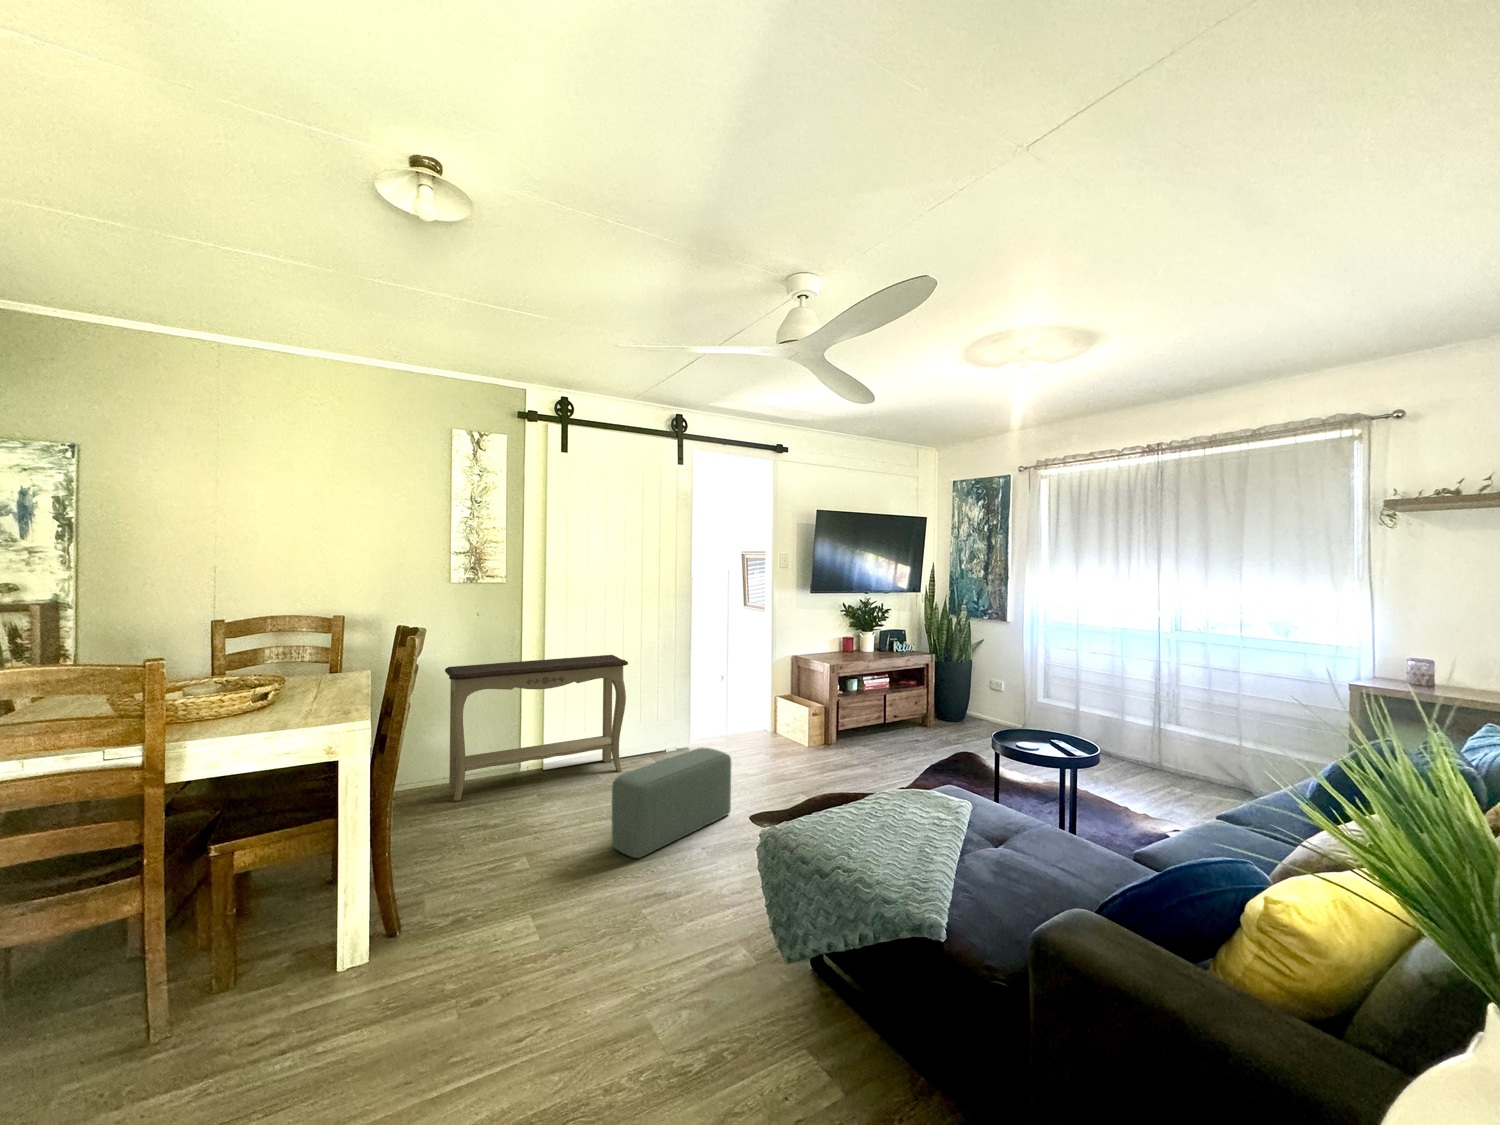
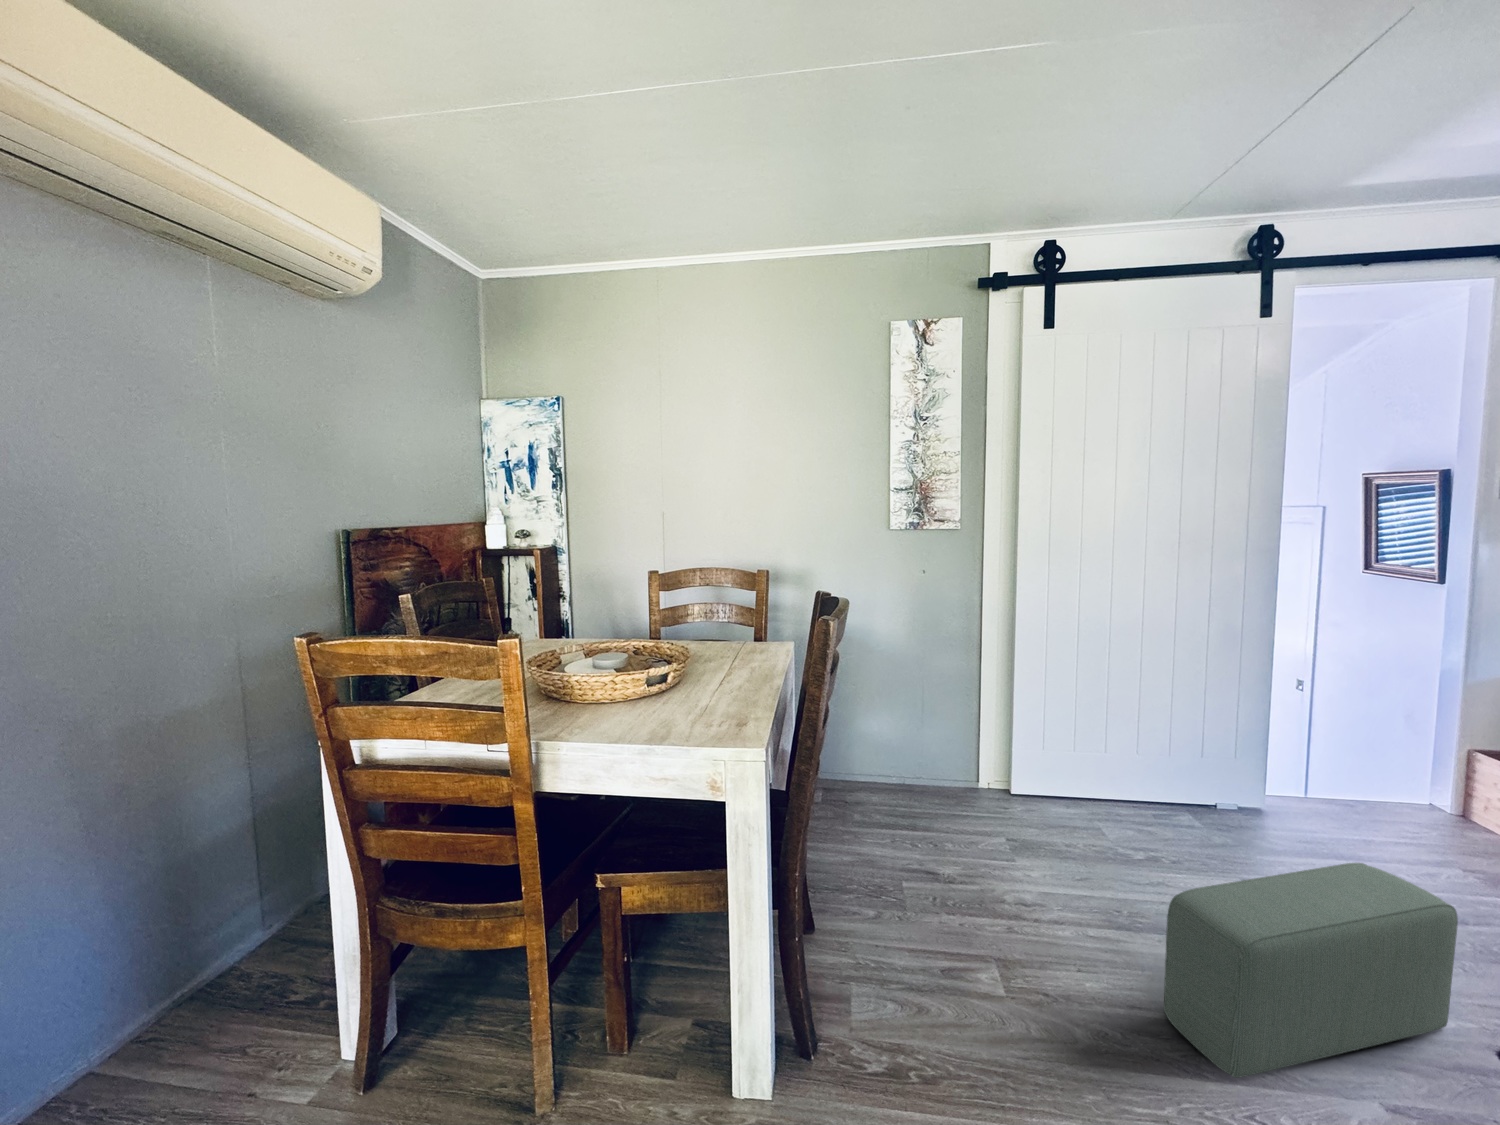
console table: present [445,655,628,801] -> none [882,638,1157,829]

